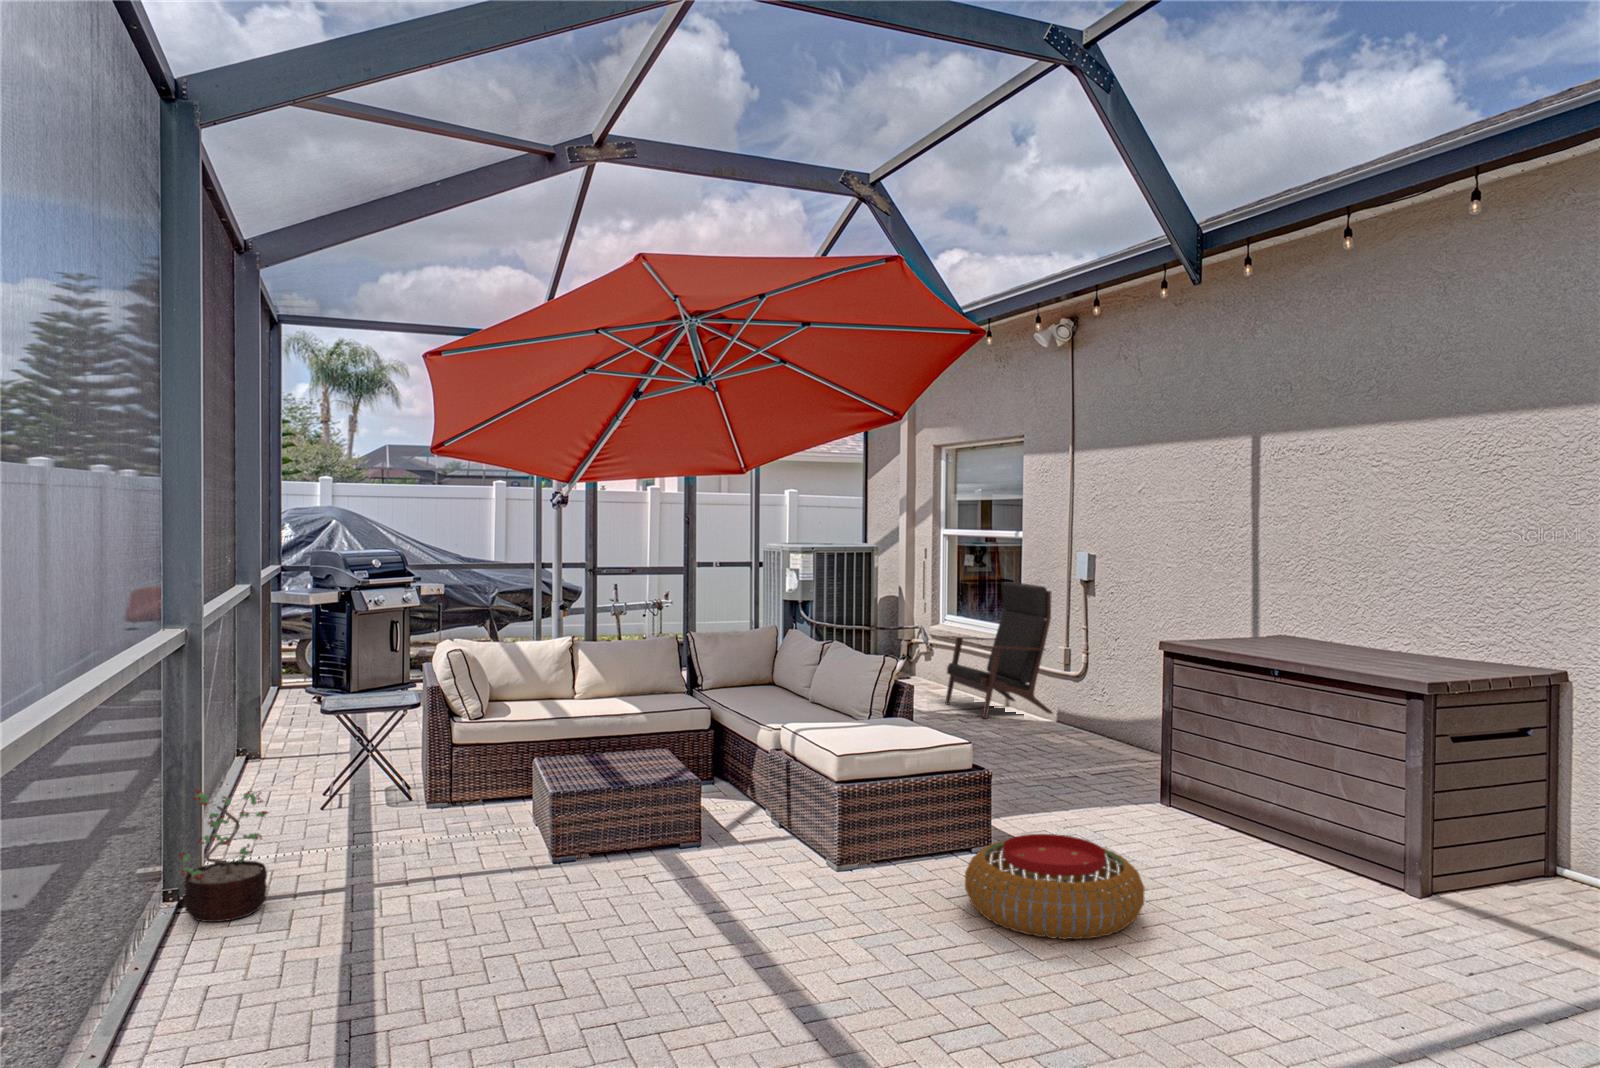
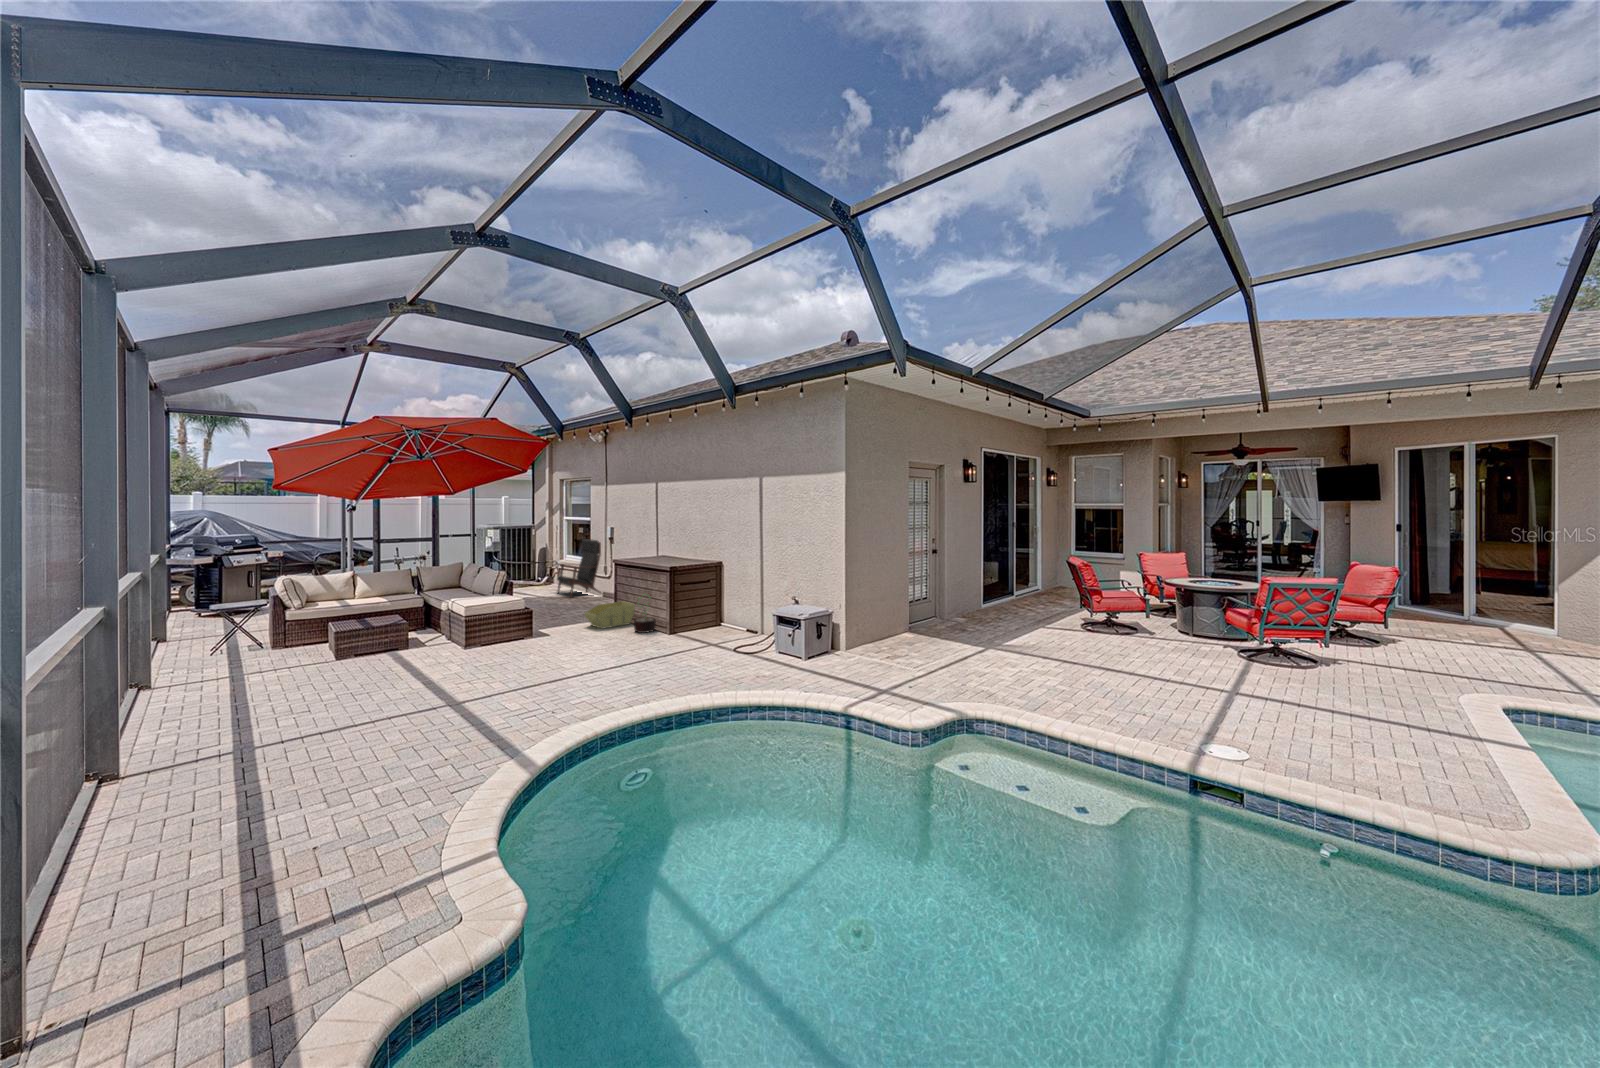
storage bin: none [1091,754,1226,832] -> present [584,601,635,629]
decorative plant: present [179,789,268,922] -> present [634,594,656,633]
pouf: present [965,834,1145,939] -> none [509,628,575,659]

